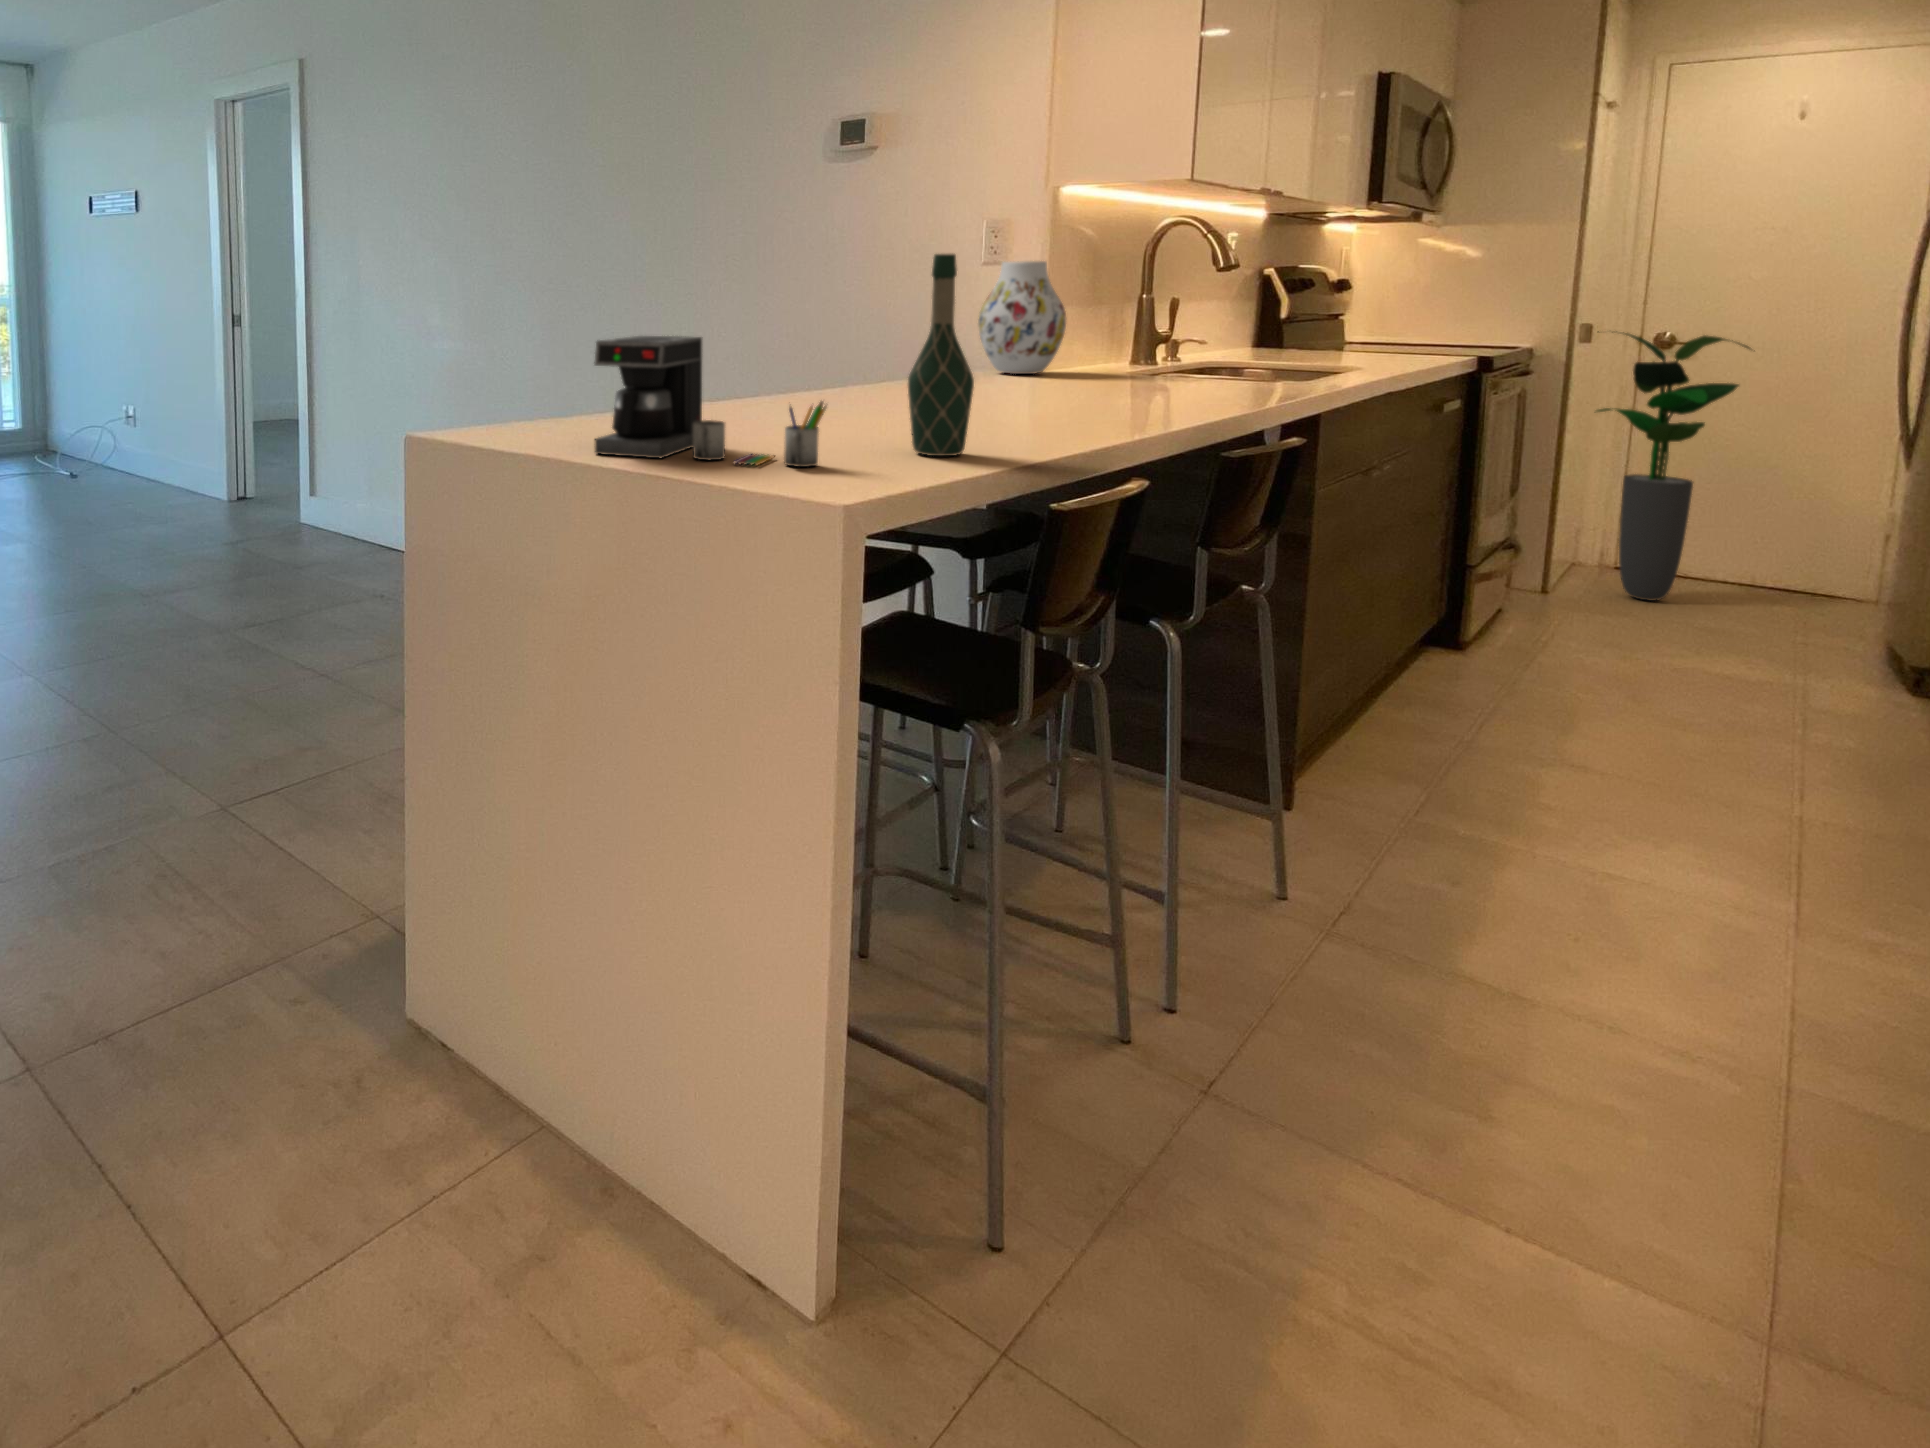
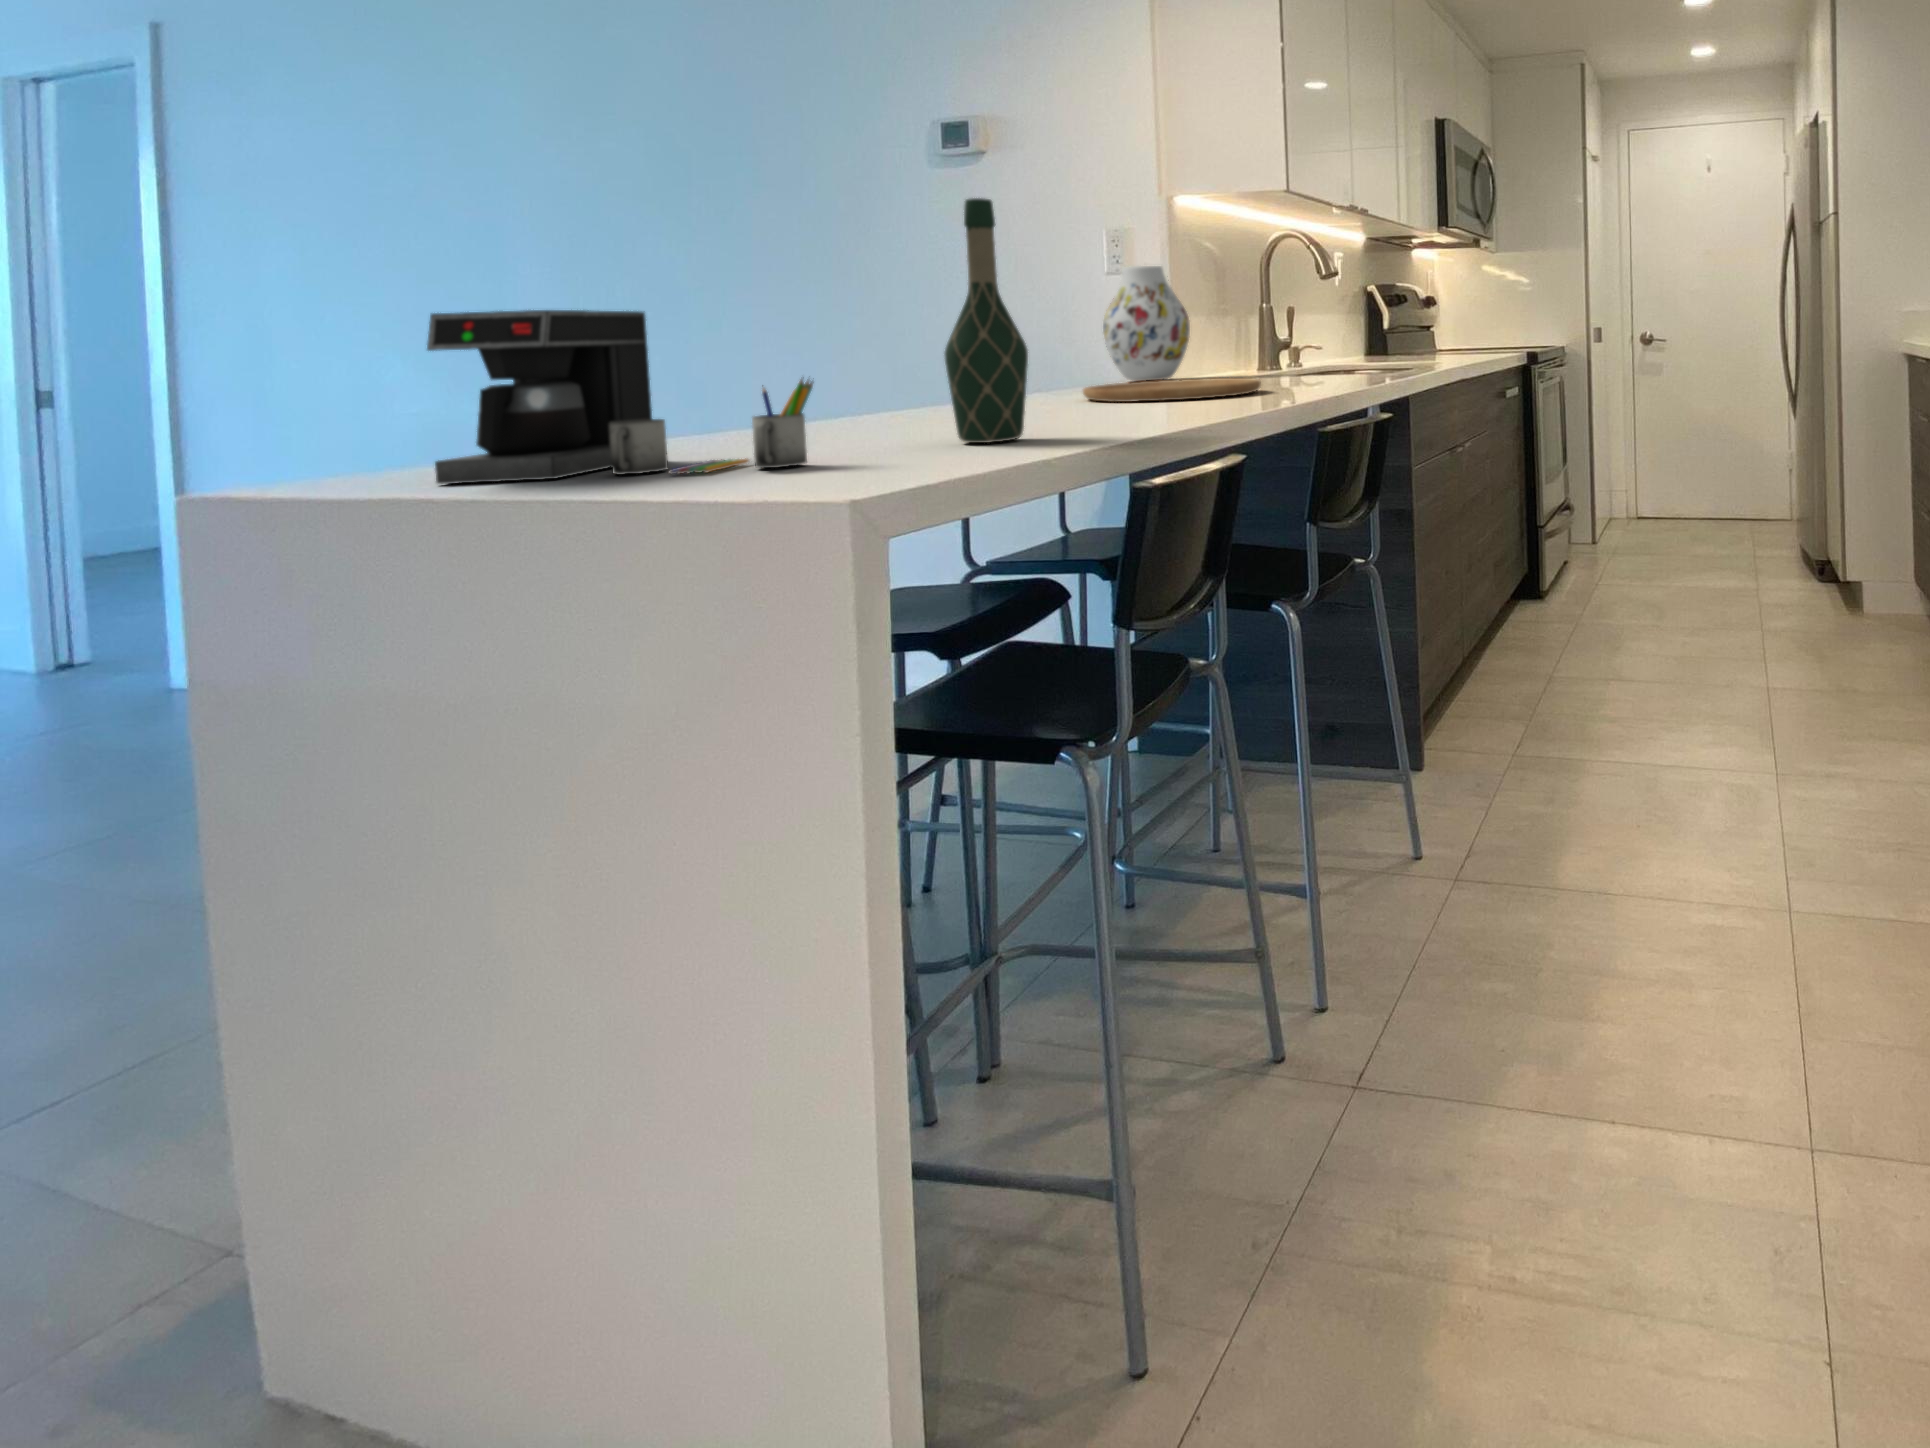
potted plant: present [1597,331,1750,601] -> none [1599,333,1692,536]
cutting board: none [975,384,1154,411] -> present [1083,378,1261,402]

